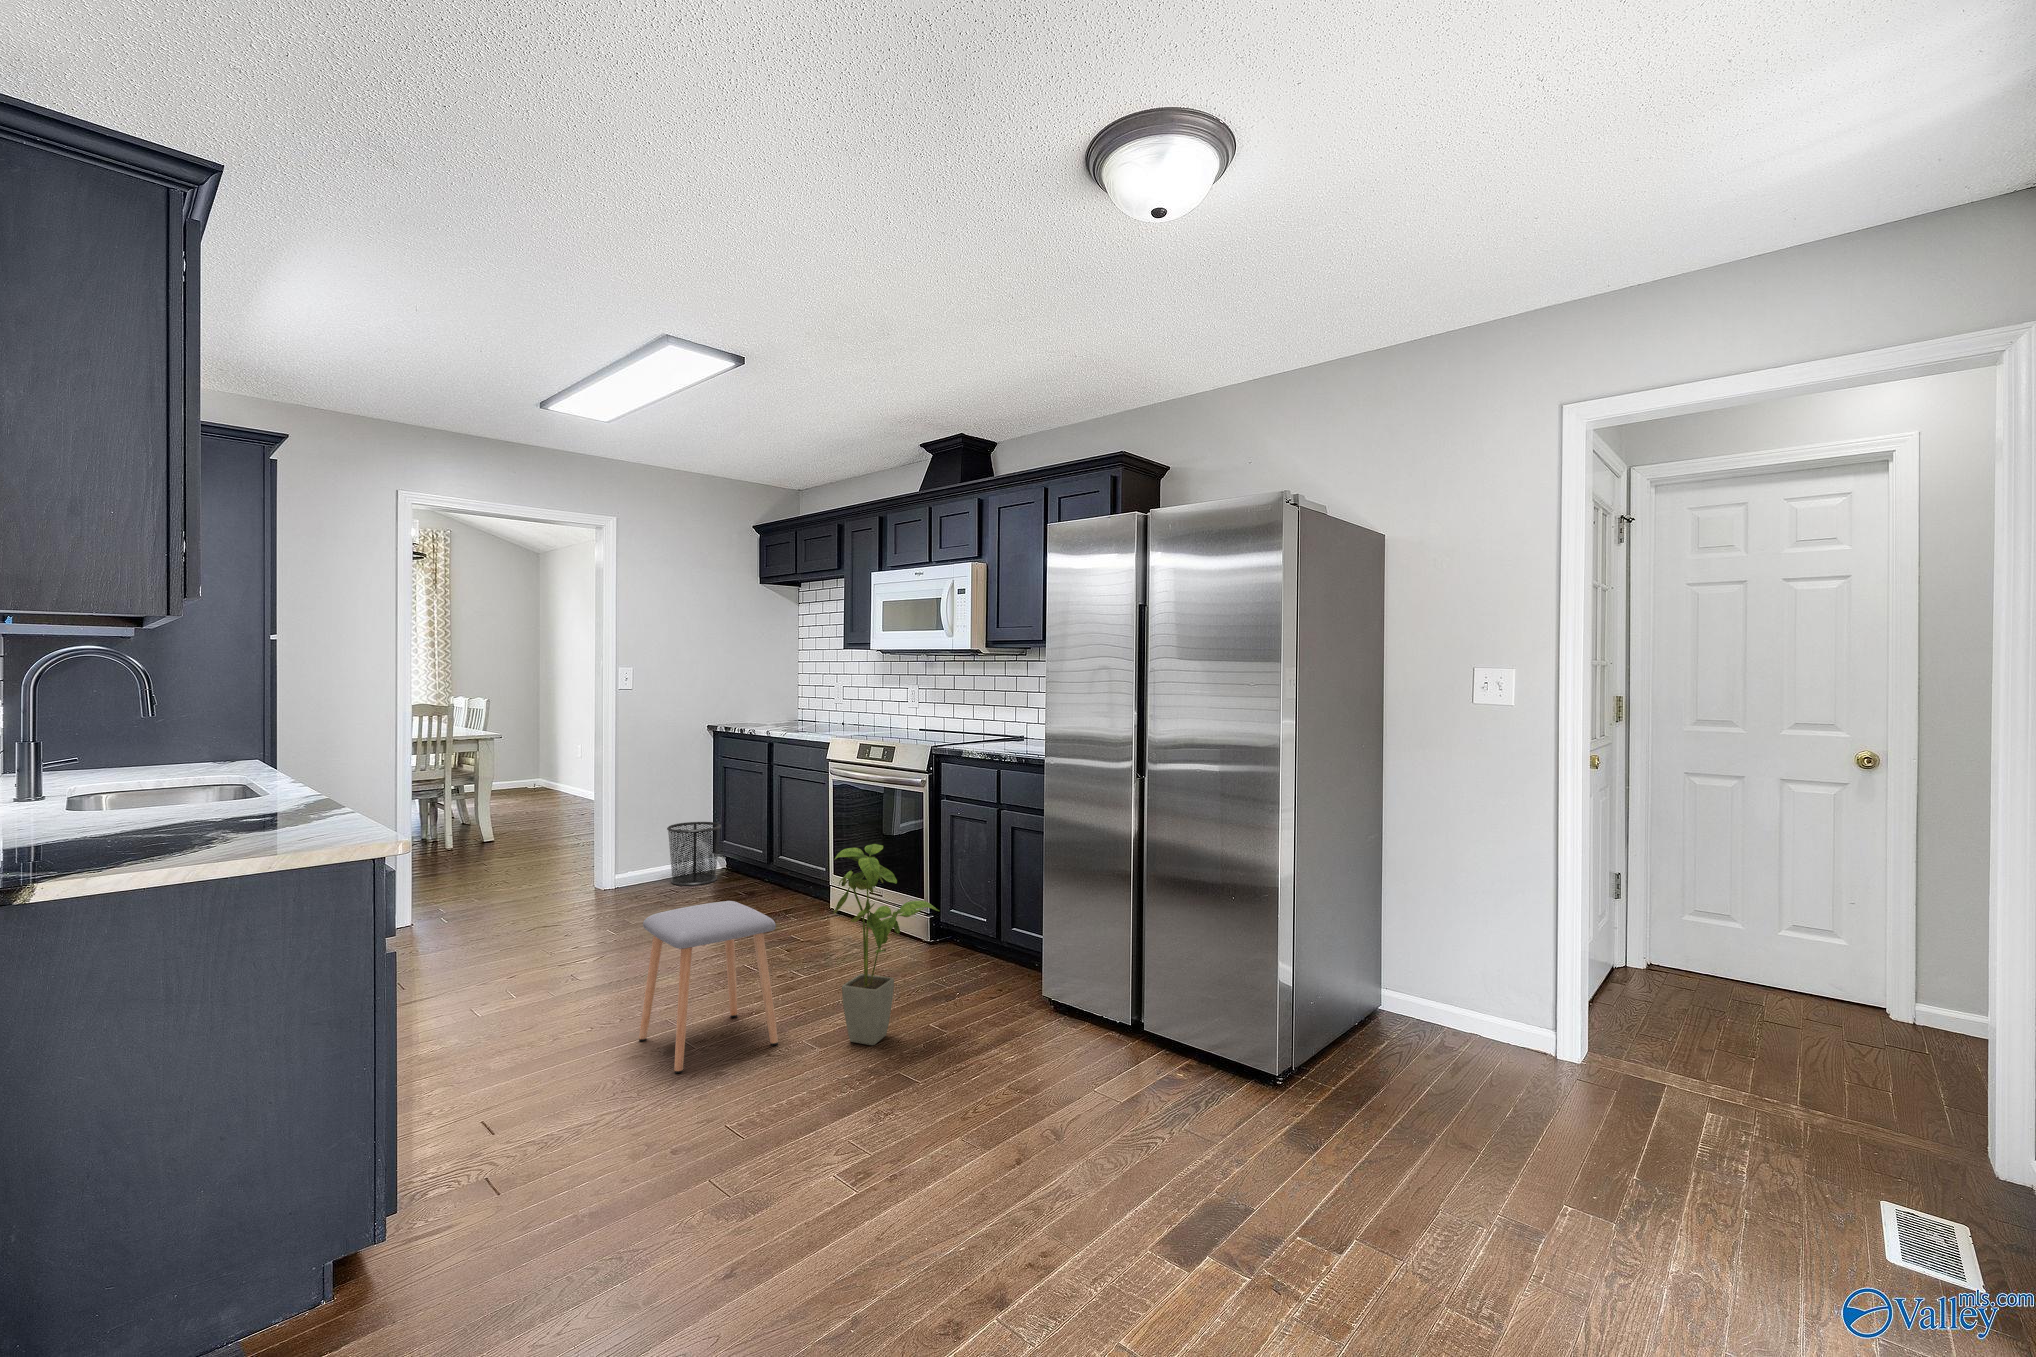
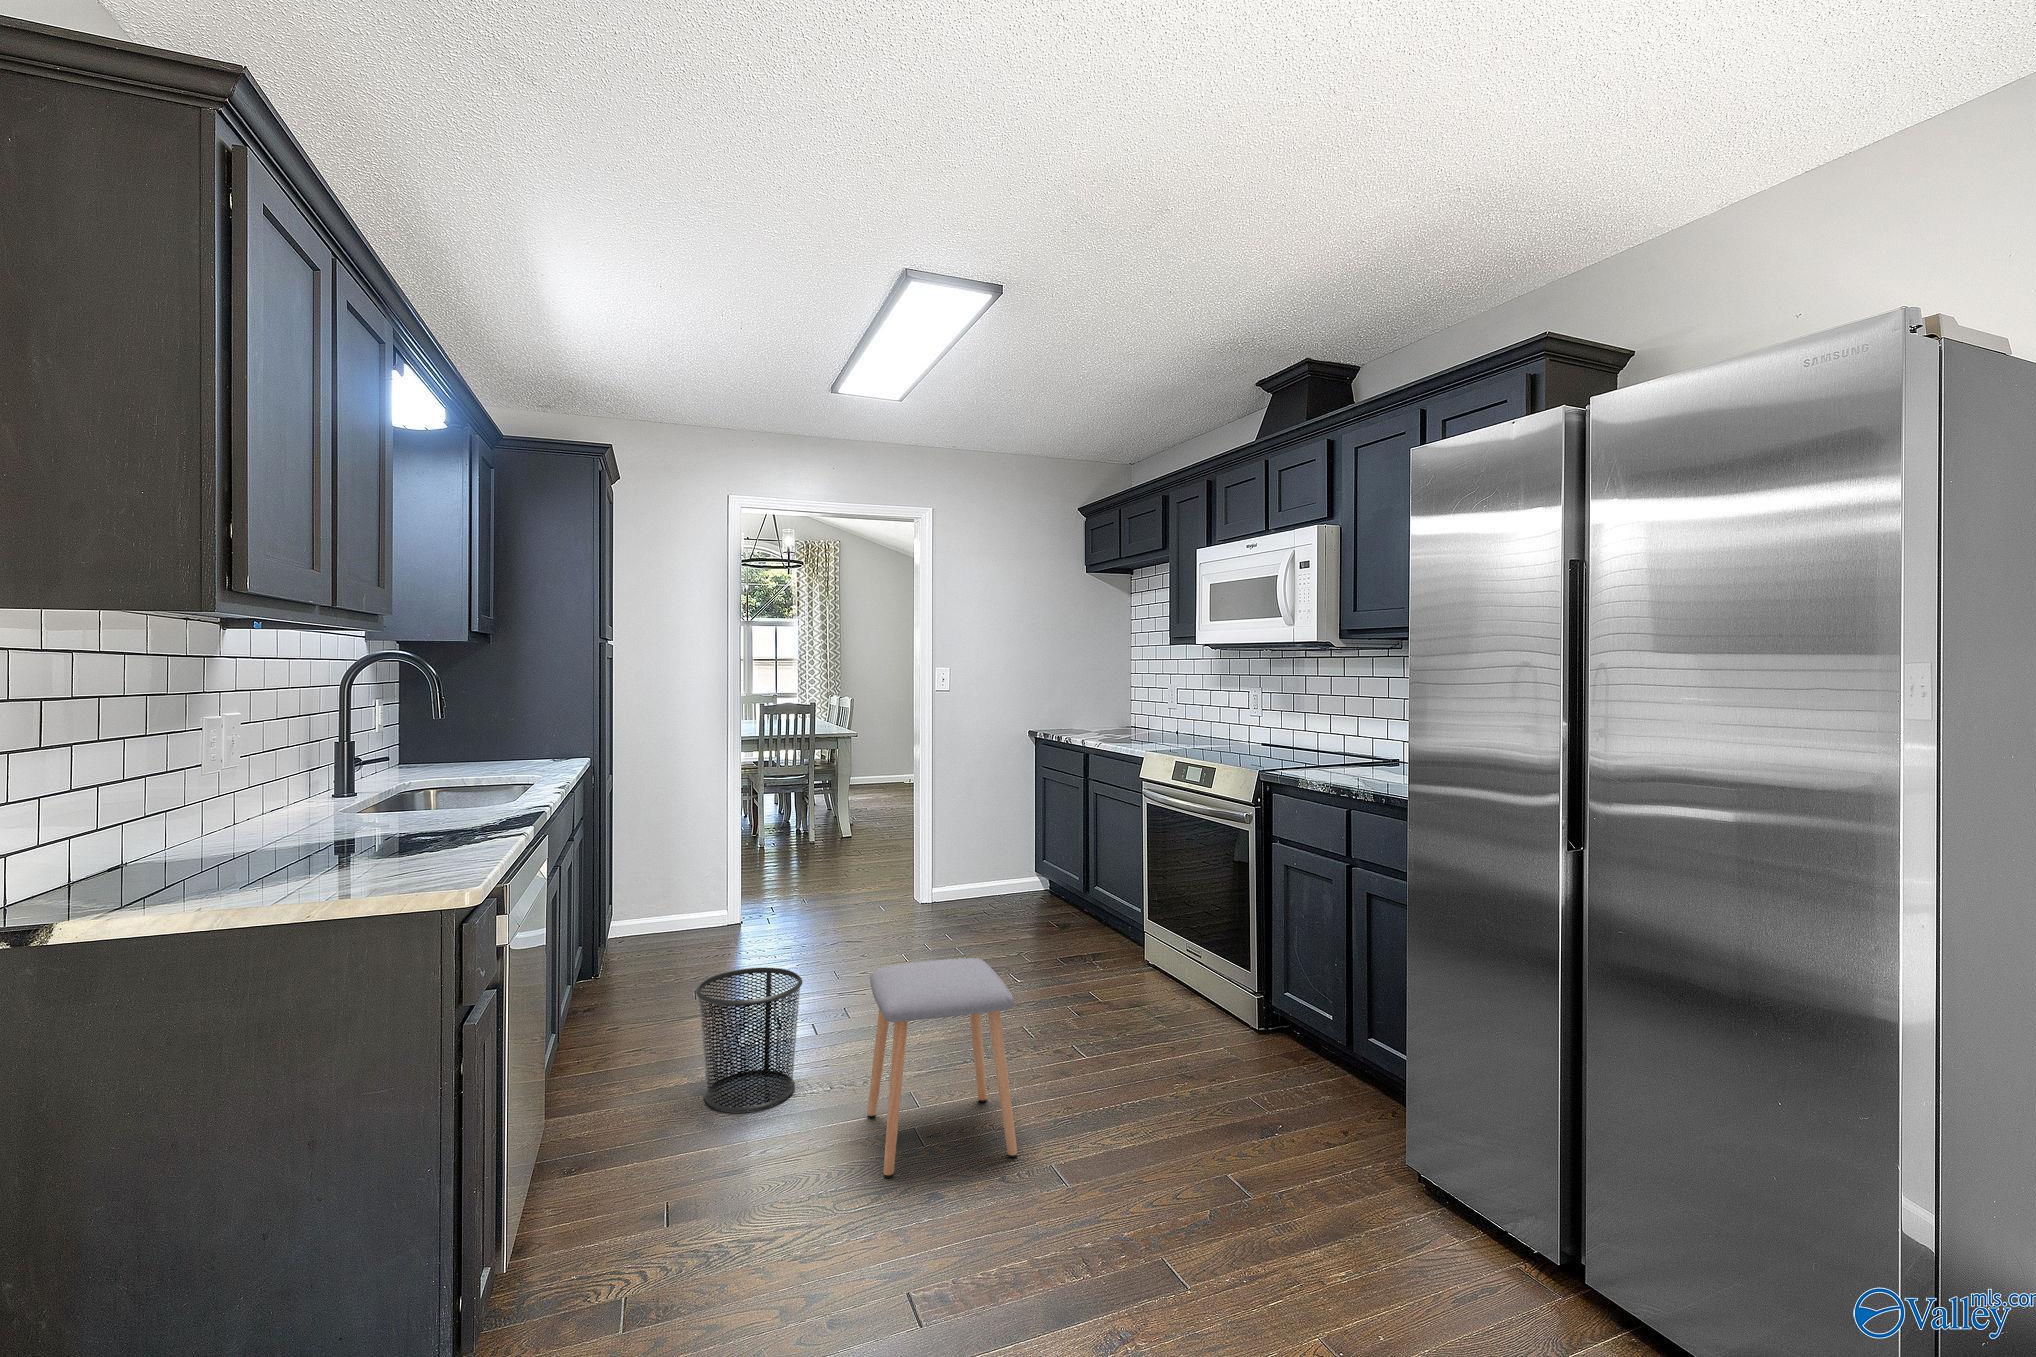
waste bin: present [667,822,721,886] -> present [696,968,802,1112]
house plant: present [833,844,939,1045] -> none [1081,910,1228,1186]

